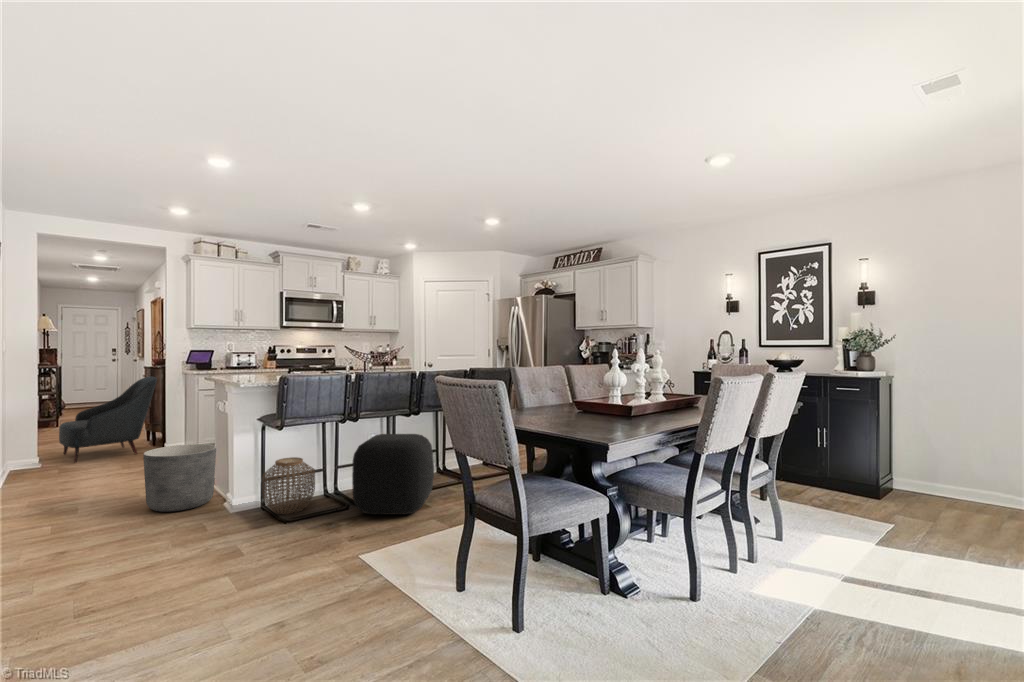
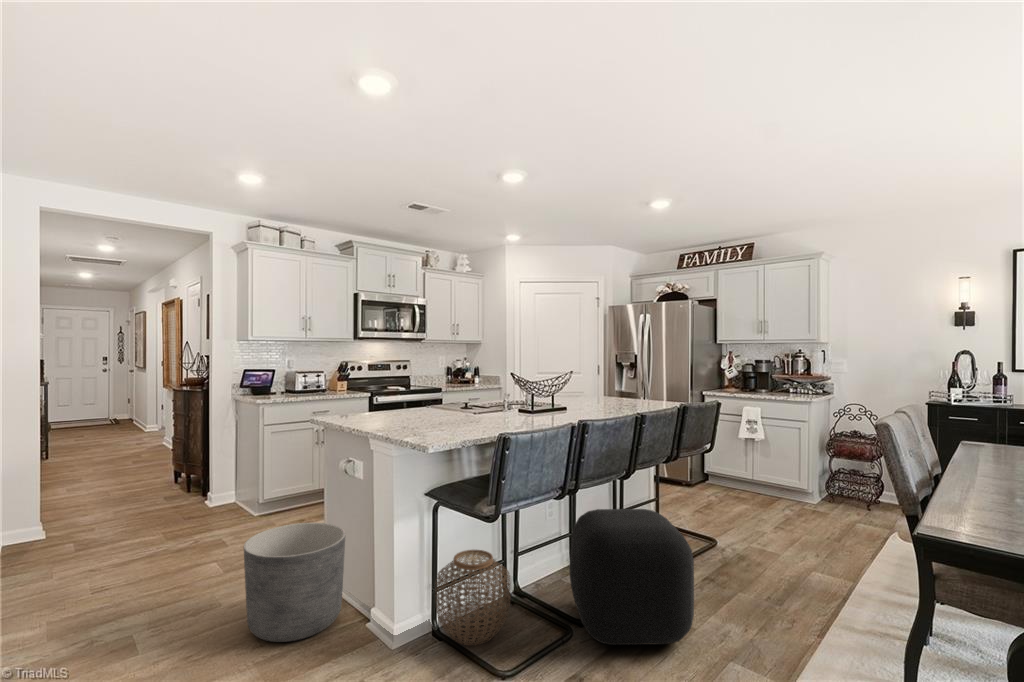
armchair: present [59,377,157,463] -> none [67,403,197,528]

